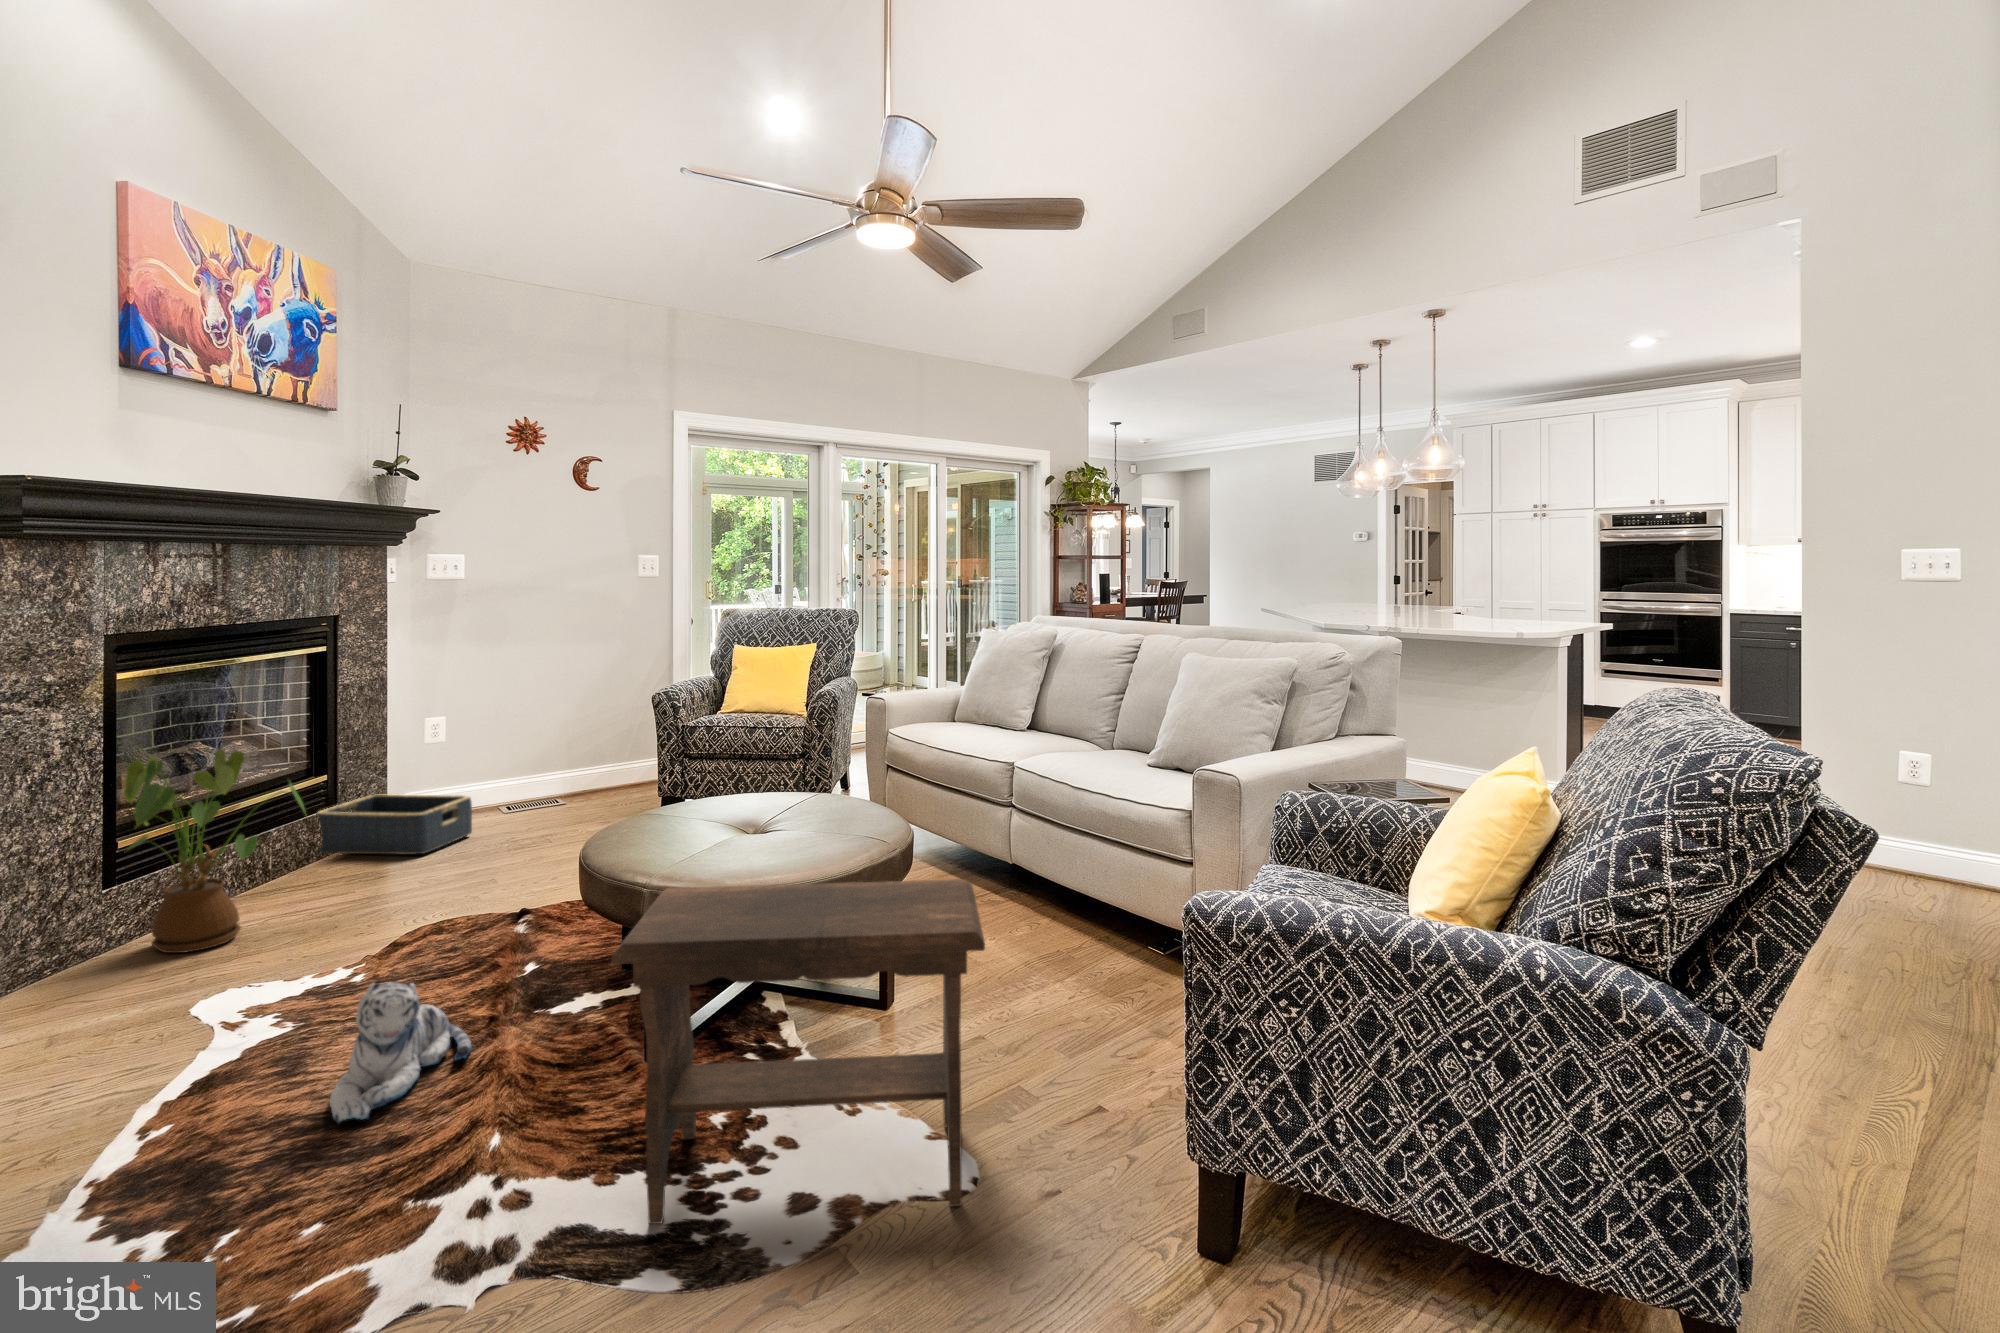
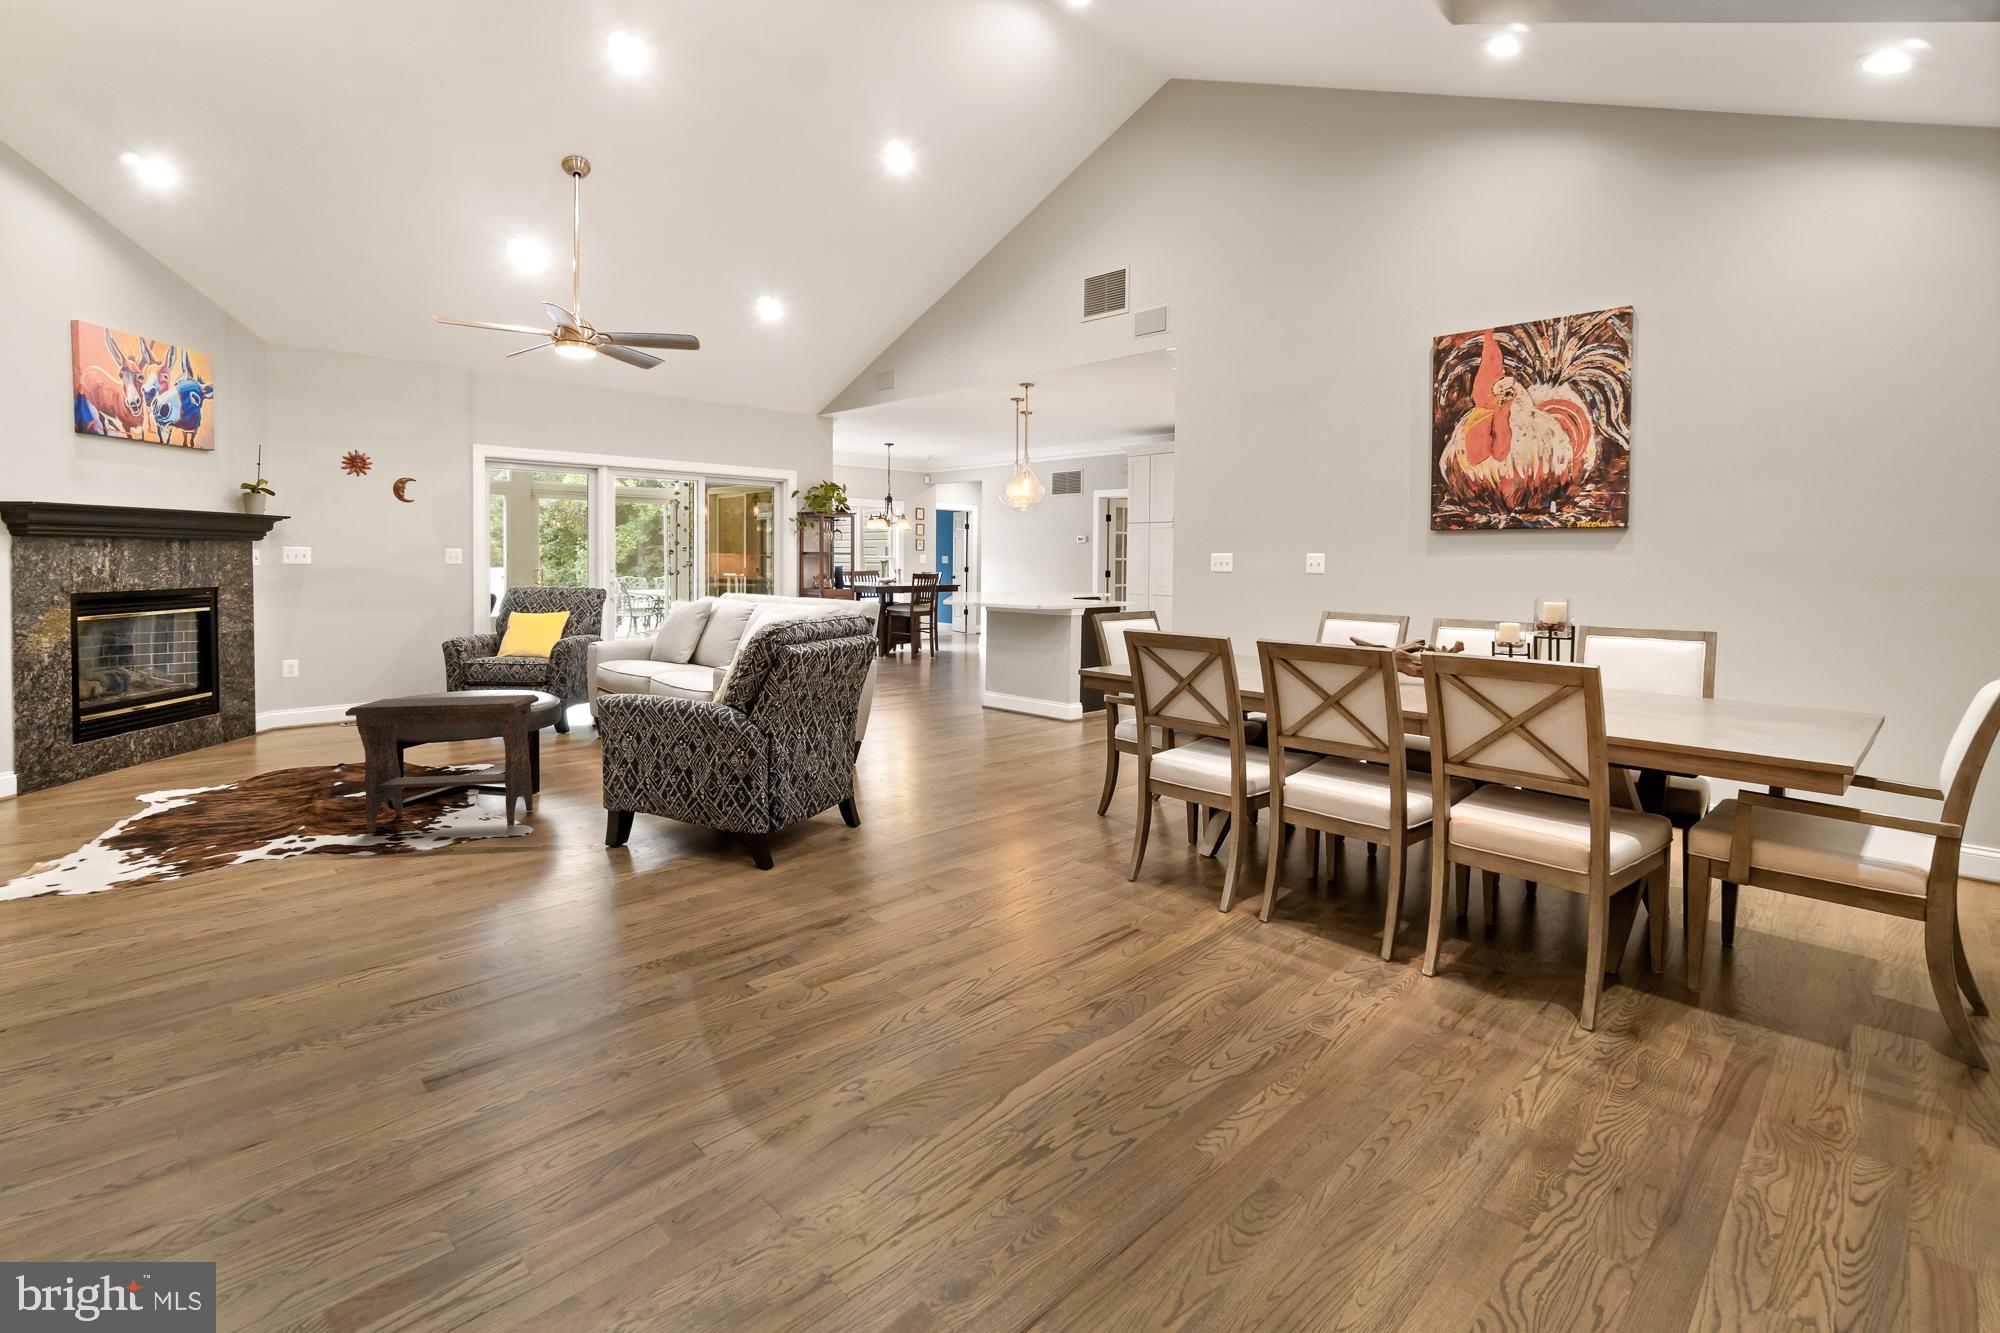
house plant: present [124,749,305,953] -> none [85,664,202,779]
basket: present [317,795,472,854] -> none [205,709,316,744]
plush toy: present [329,982,472,1124] -> none [219,757,297,817]

